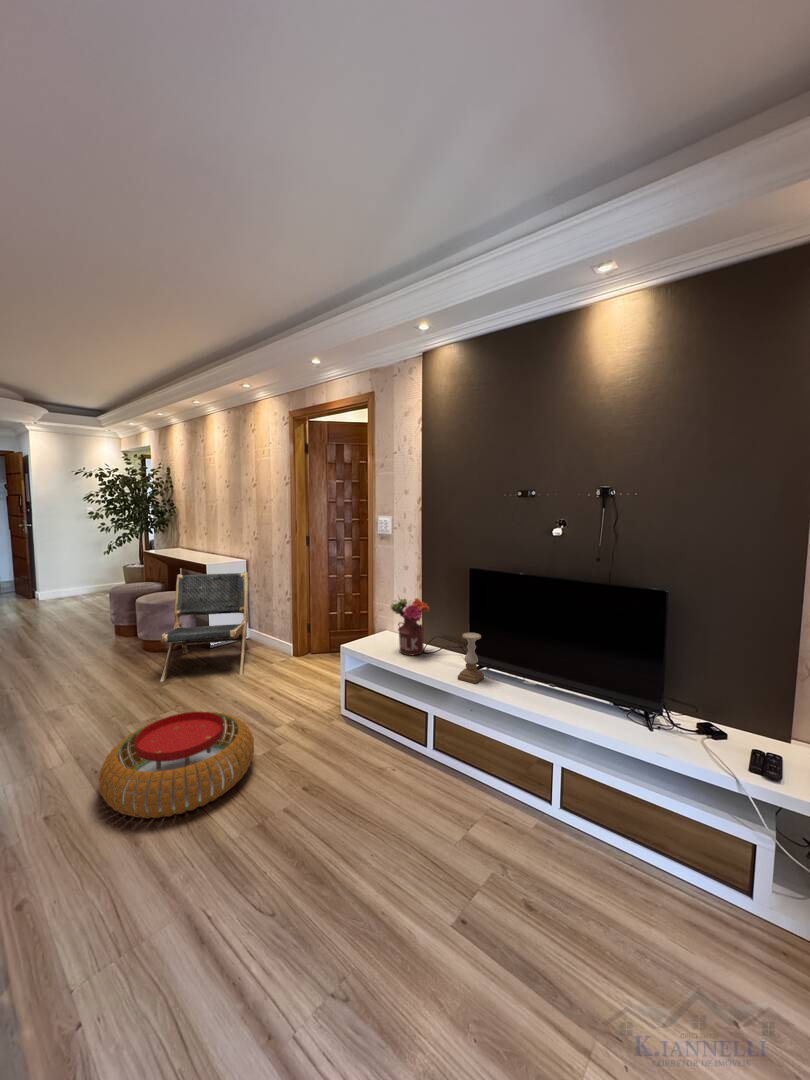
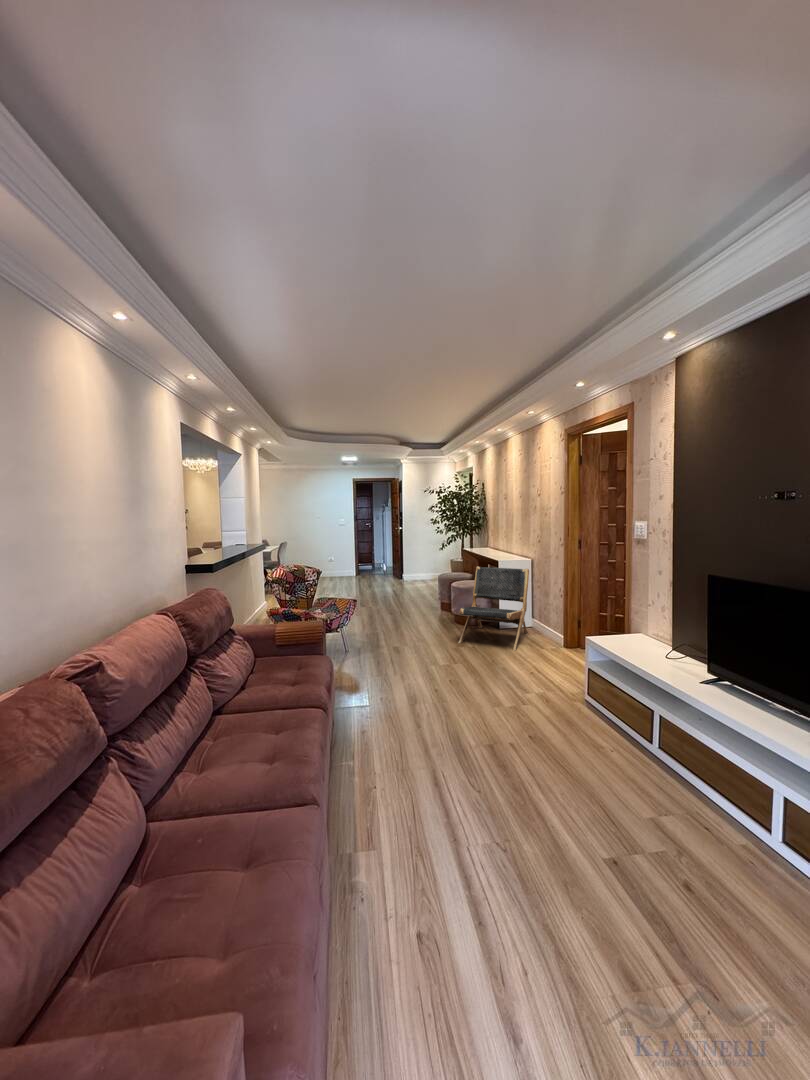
flower arrangement: present [390,598,430,656] -> none [630,600,675,657]
candle holder: present [458,633,484,684] -> none [685,640,720,692]
pouf: present [99,711,254,818] -> none [406,660,501,722]

